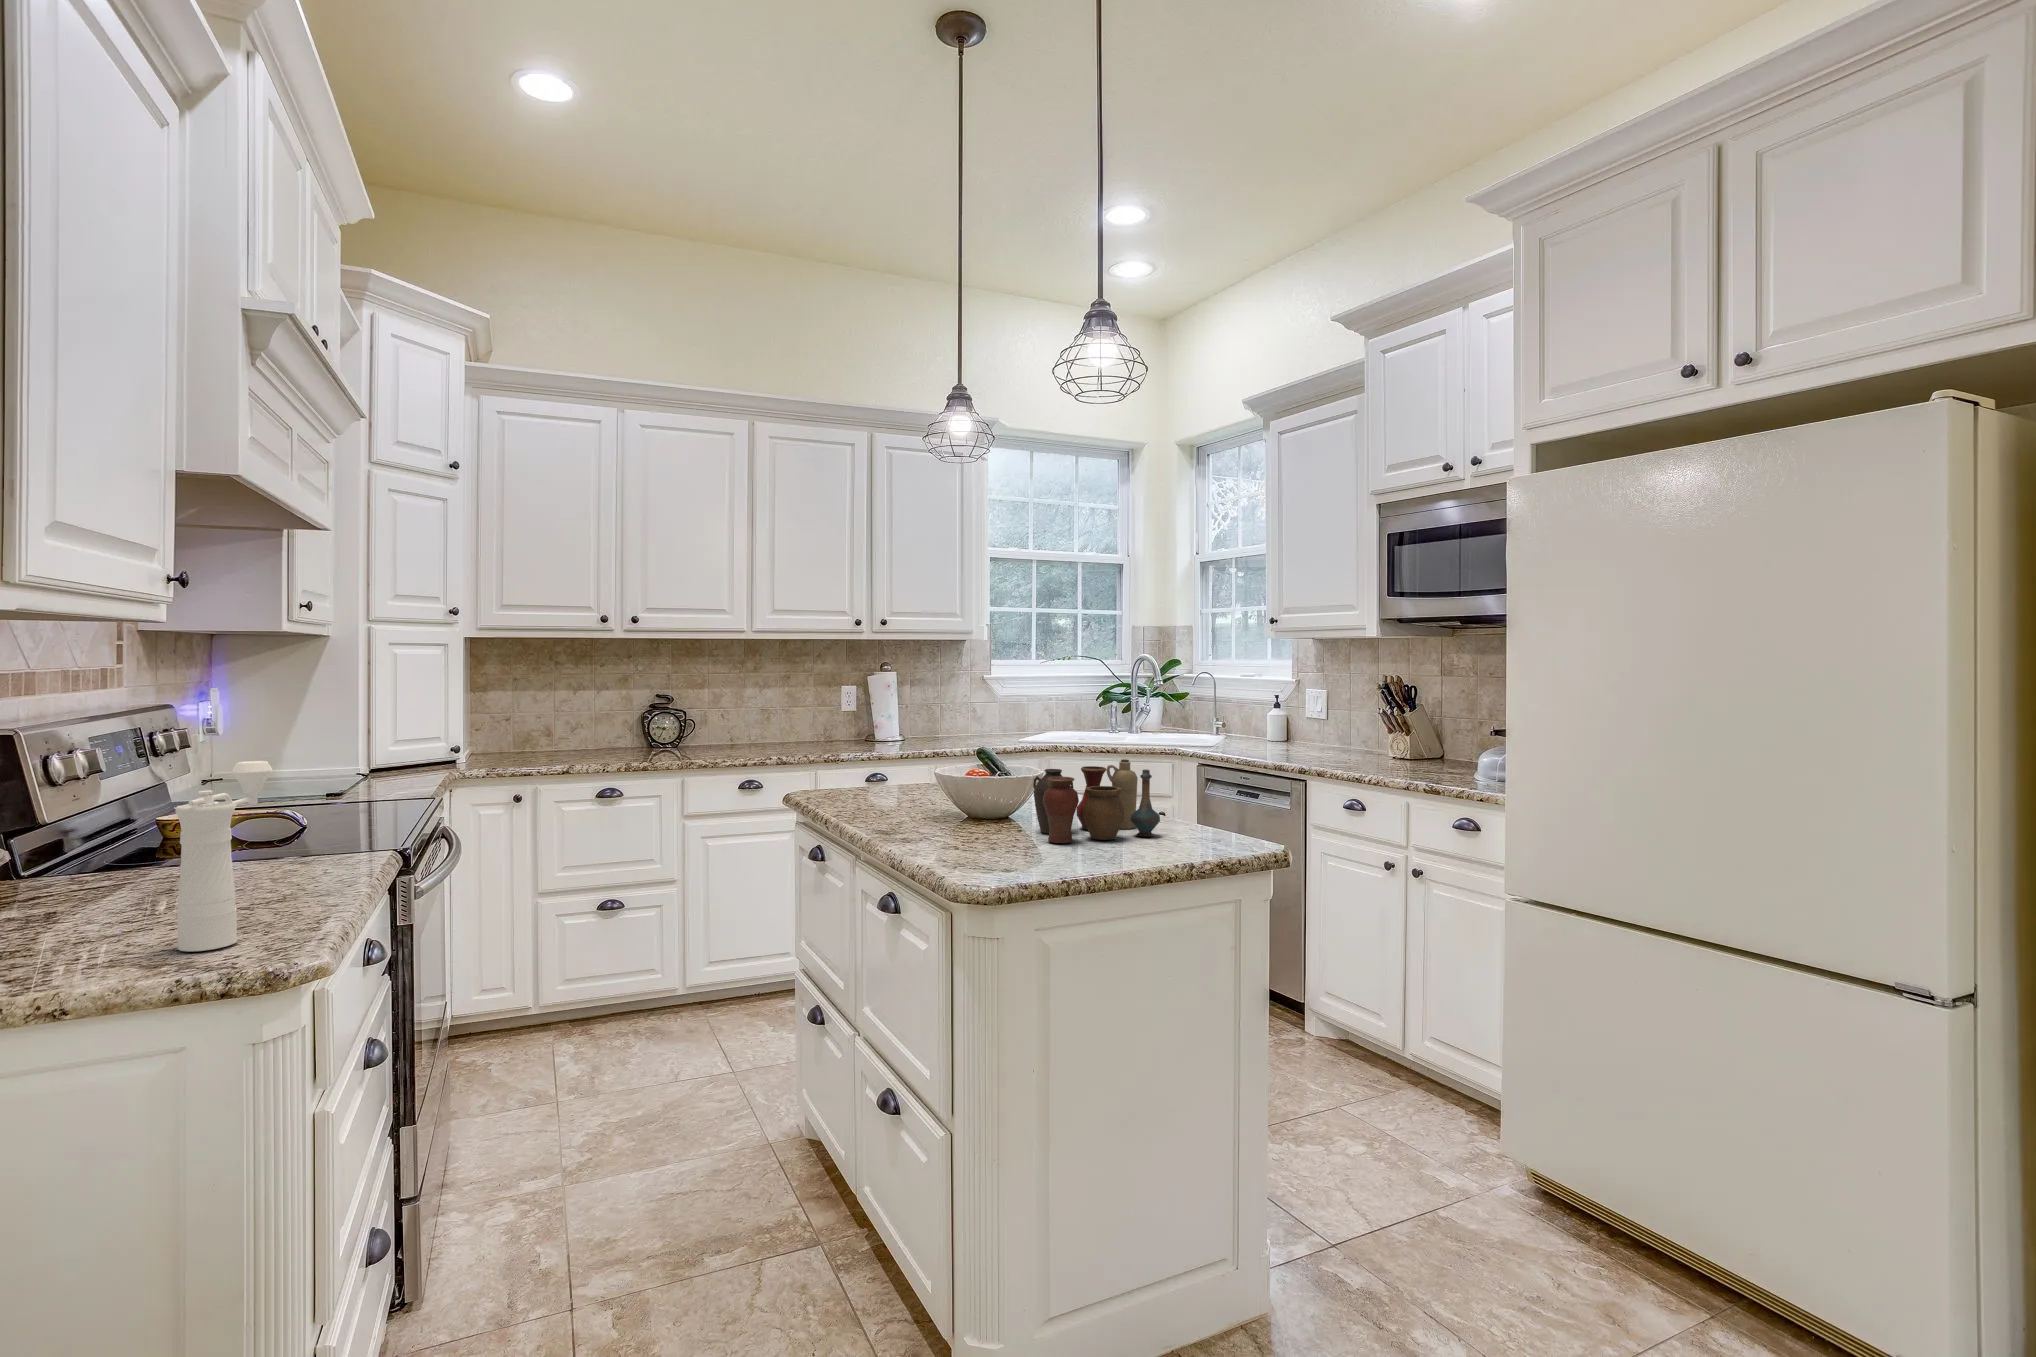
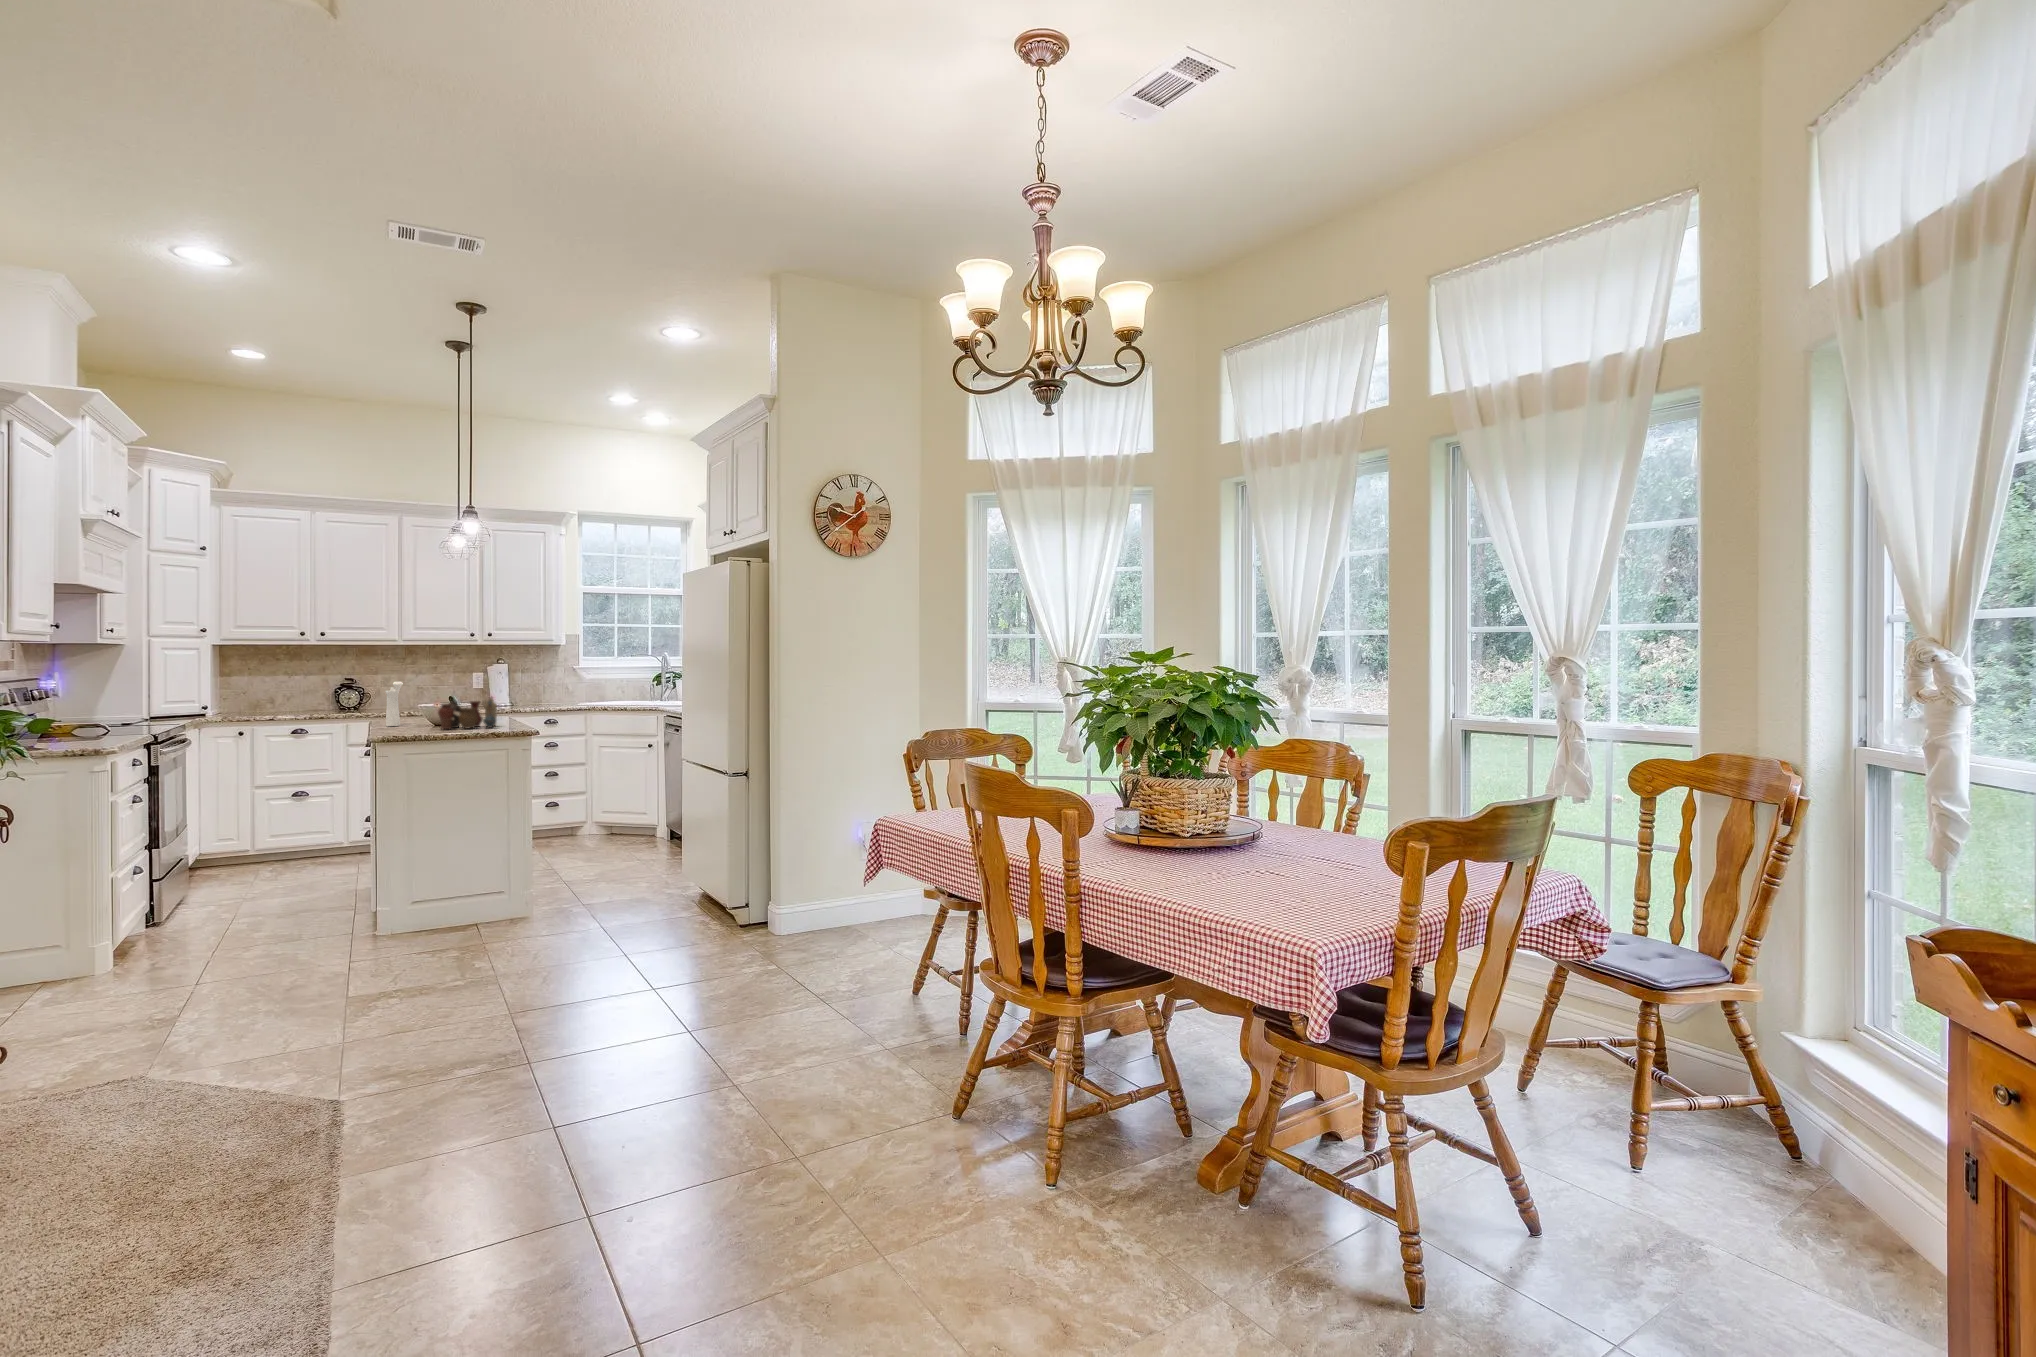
pepper mill: present [175,761,273,952] -> present [385,682,403,726]

